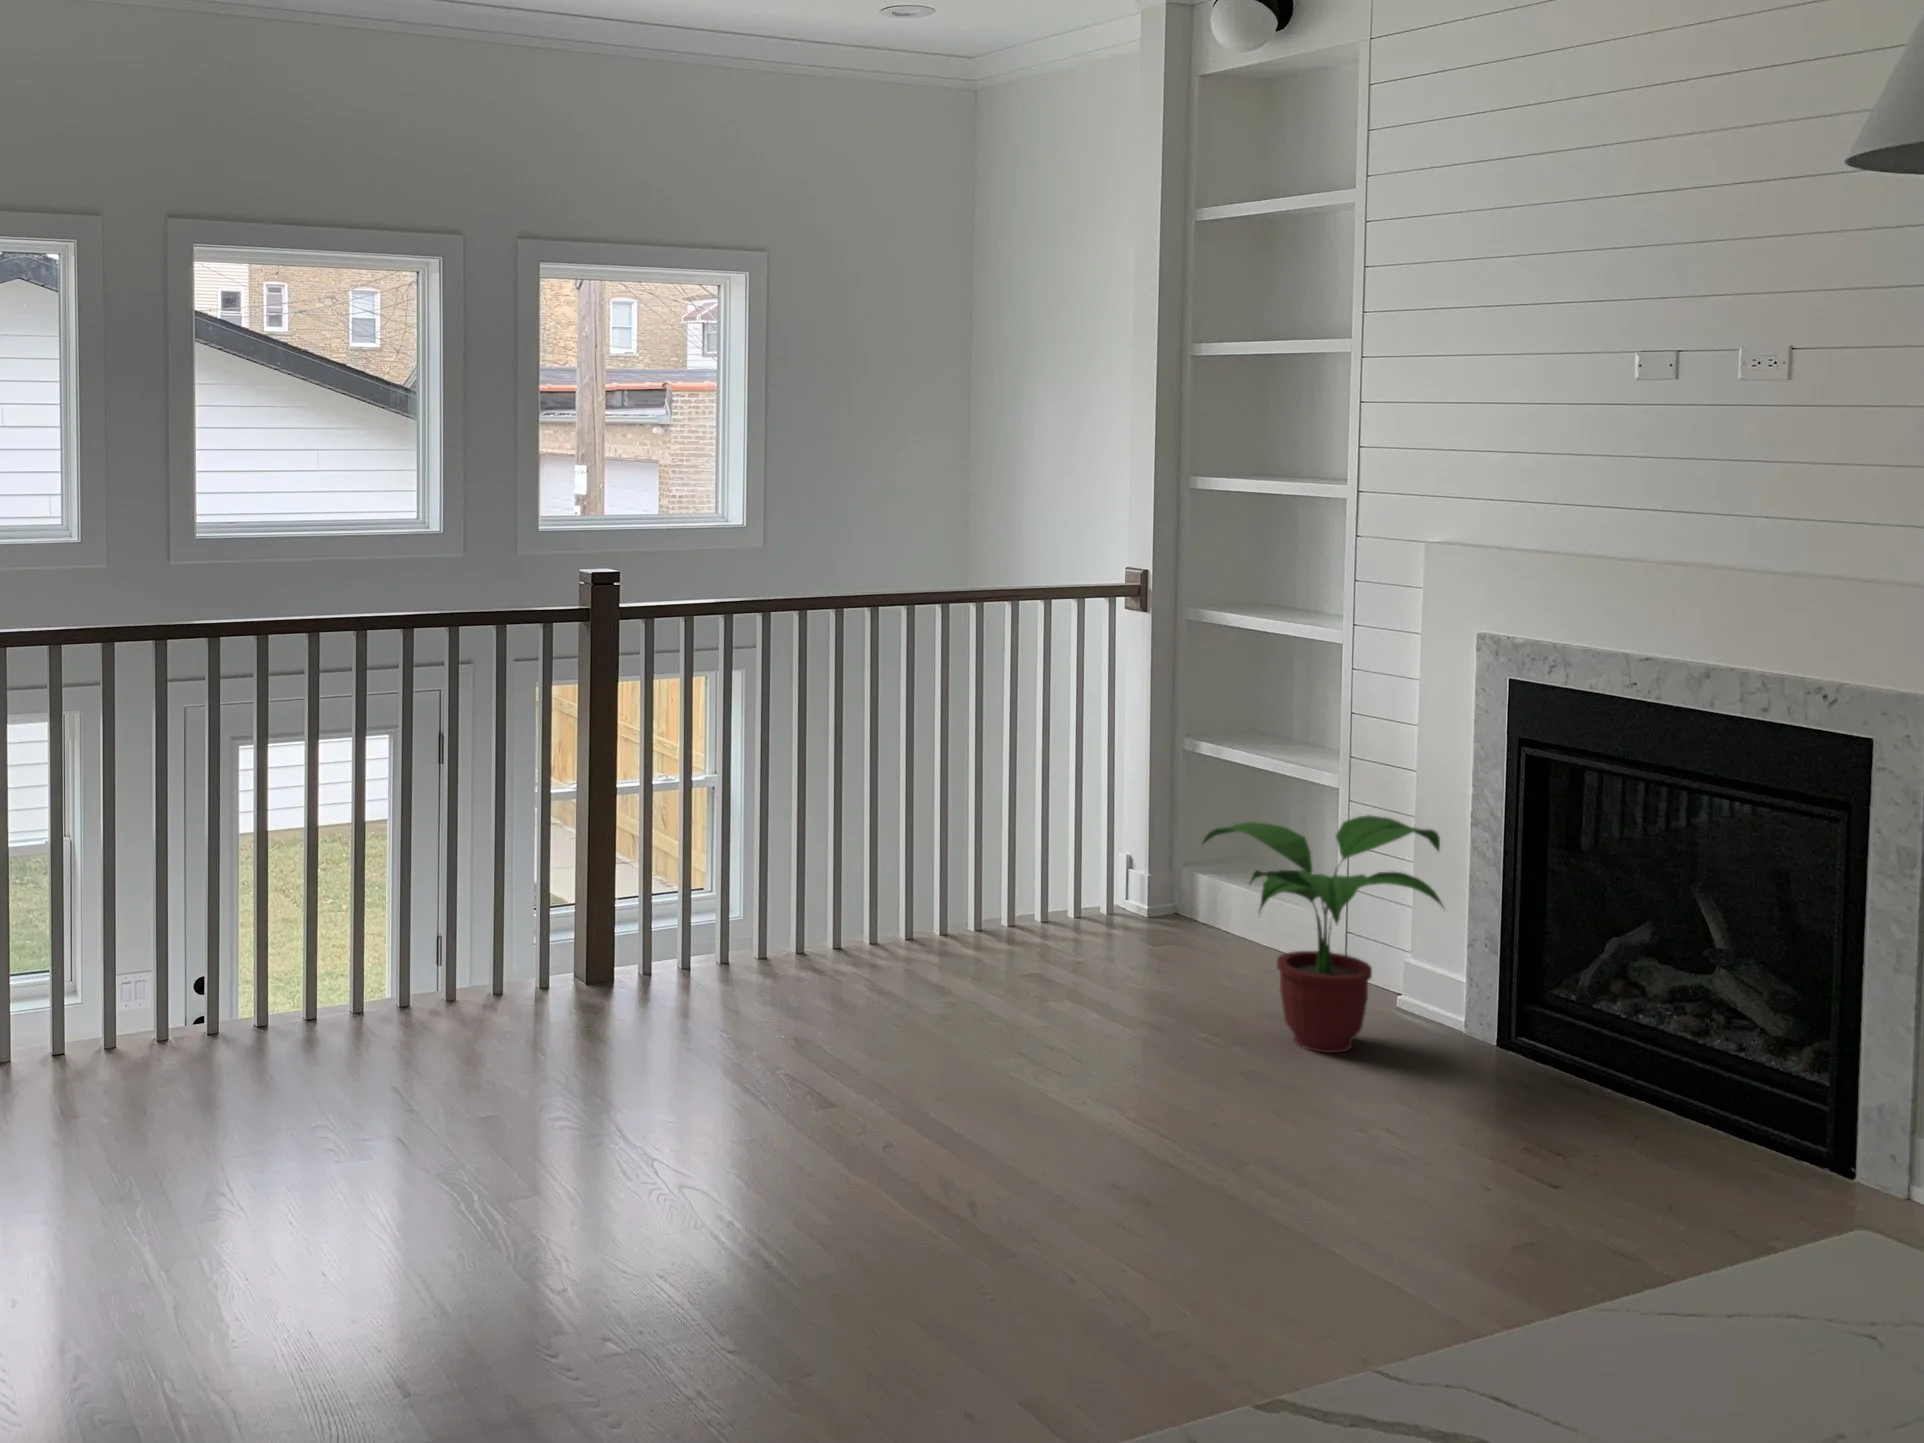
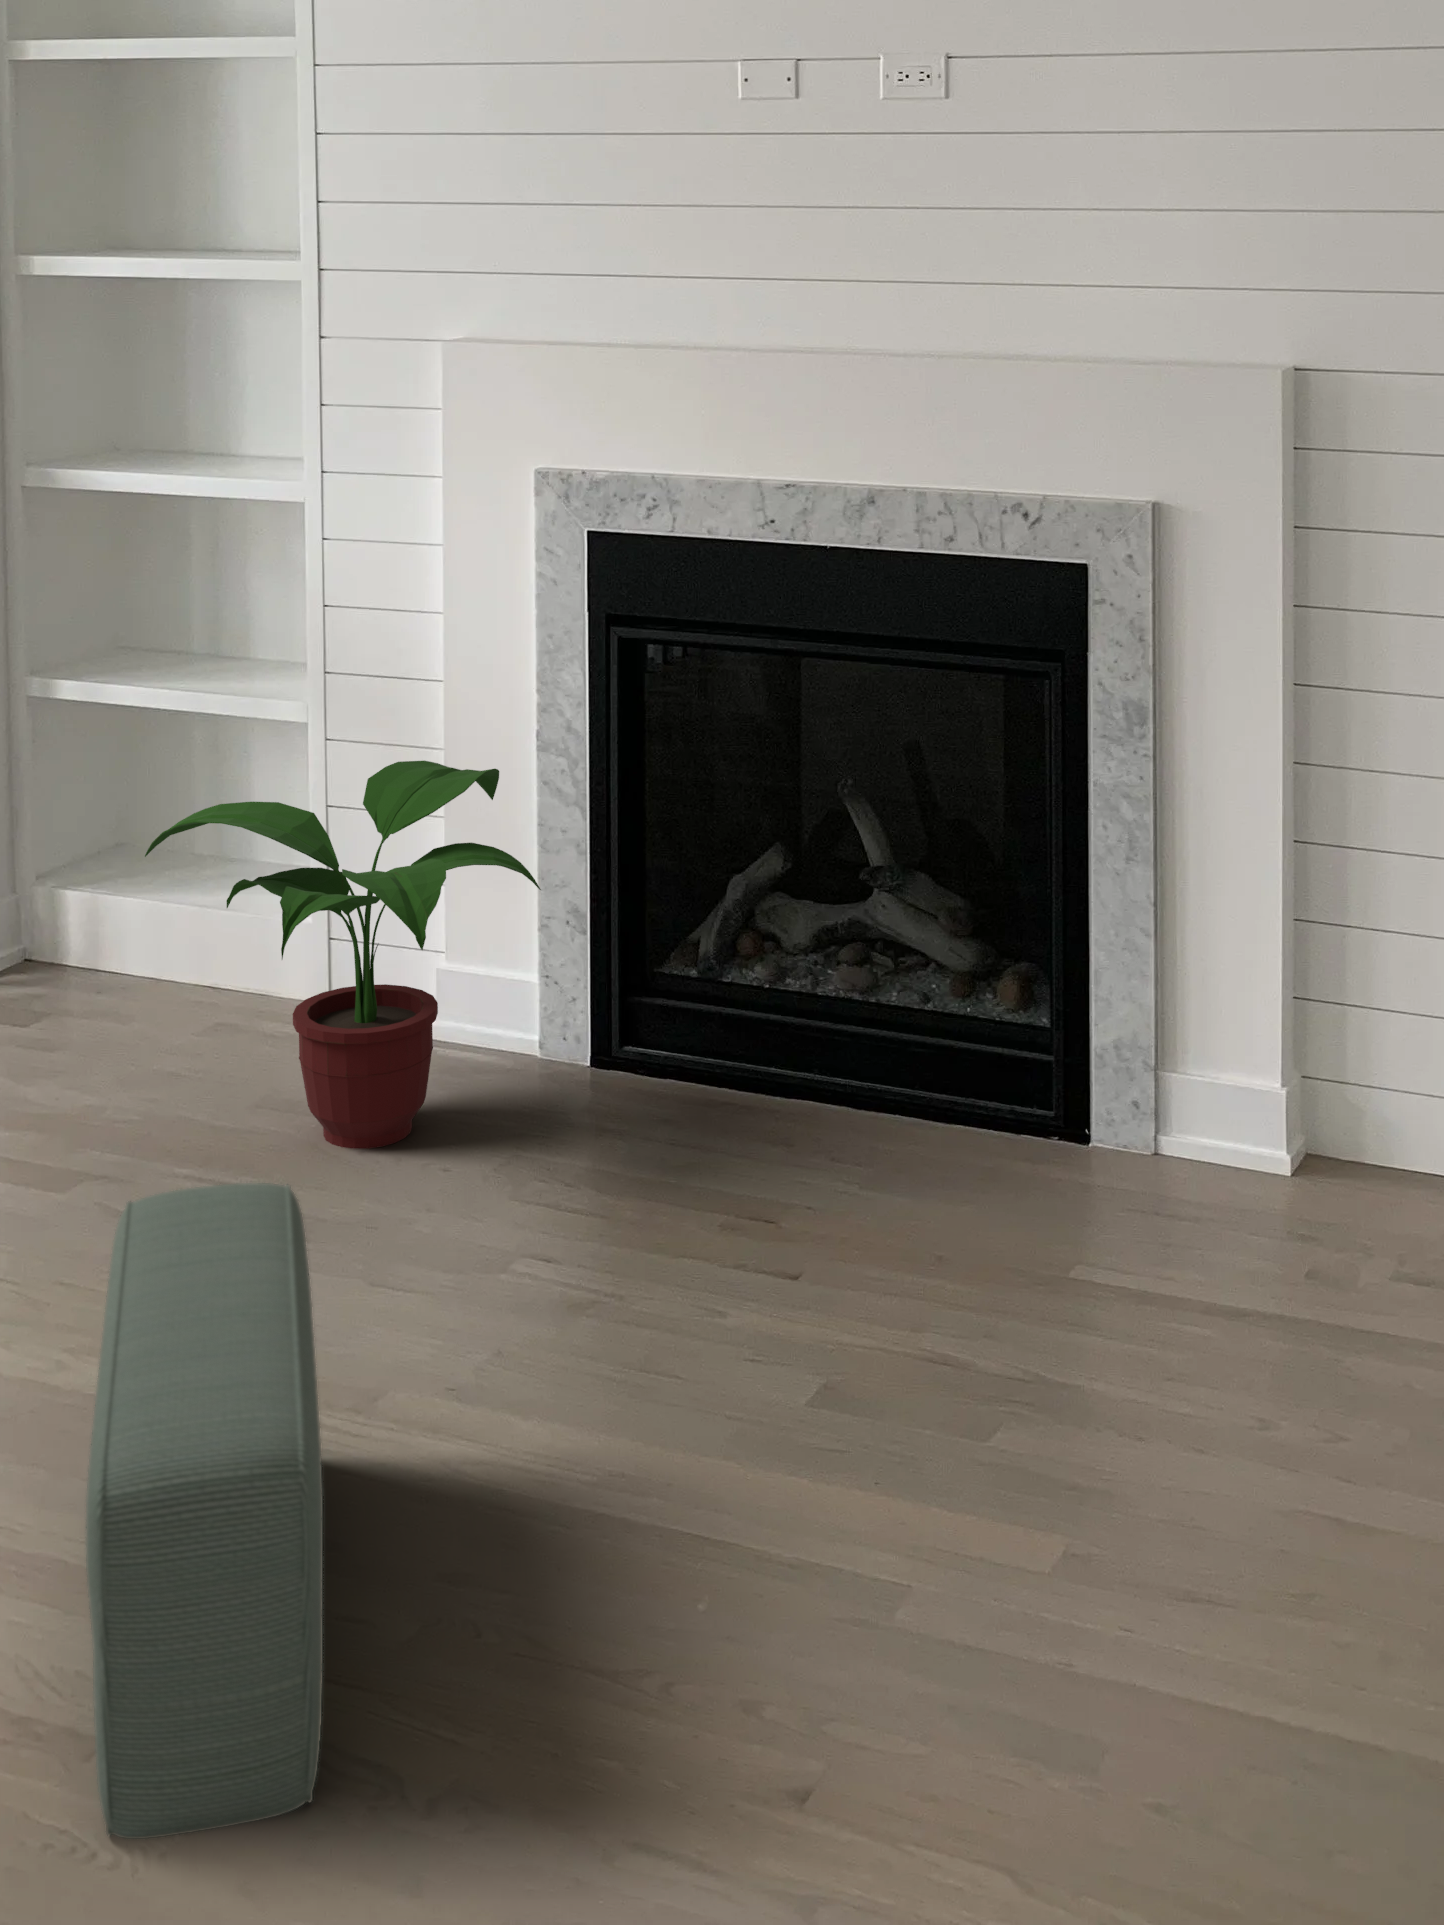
pouf: none [987,1004,1180,1315] -> present [86,1183,323,1839]

